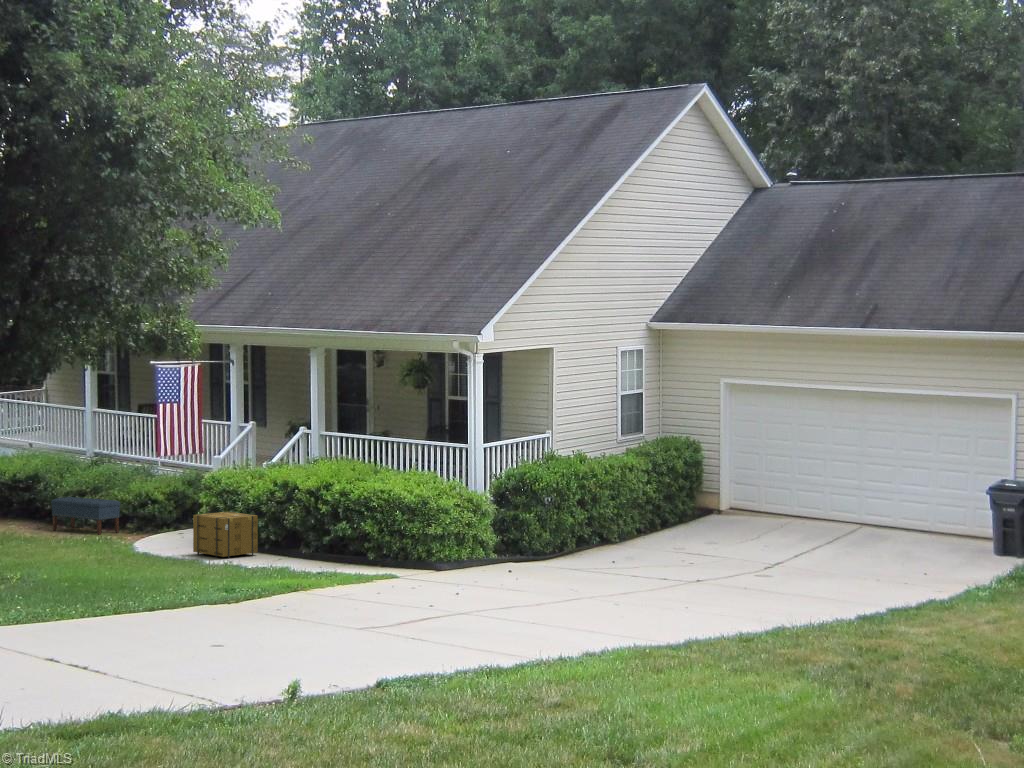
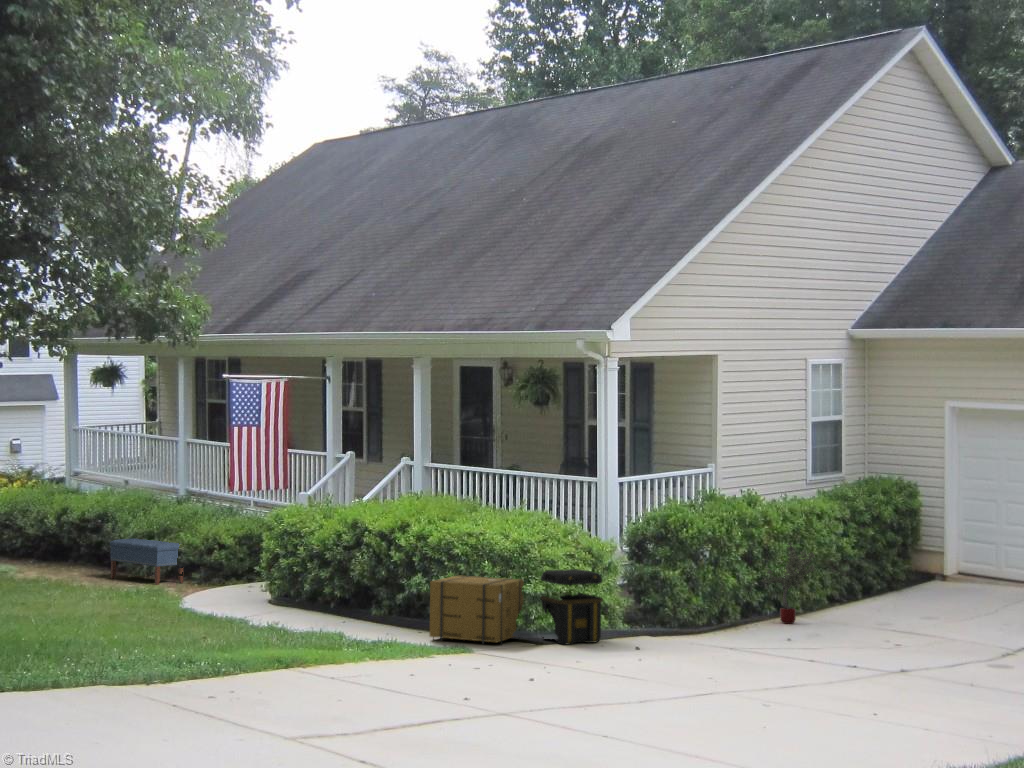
potted tree: none [589,490,628,550] -> present [762,543,815,624]
cardboard box: present [193,512,258,559] -> present [430,576,524,644]
toolbox: none [438,515,484,570] -> present [540,569,603,644]

